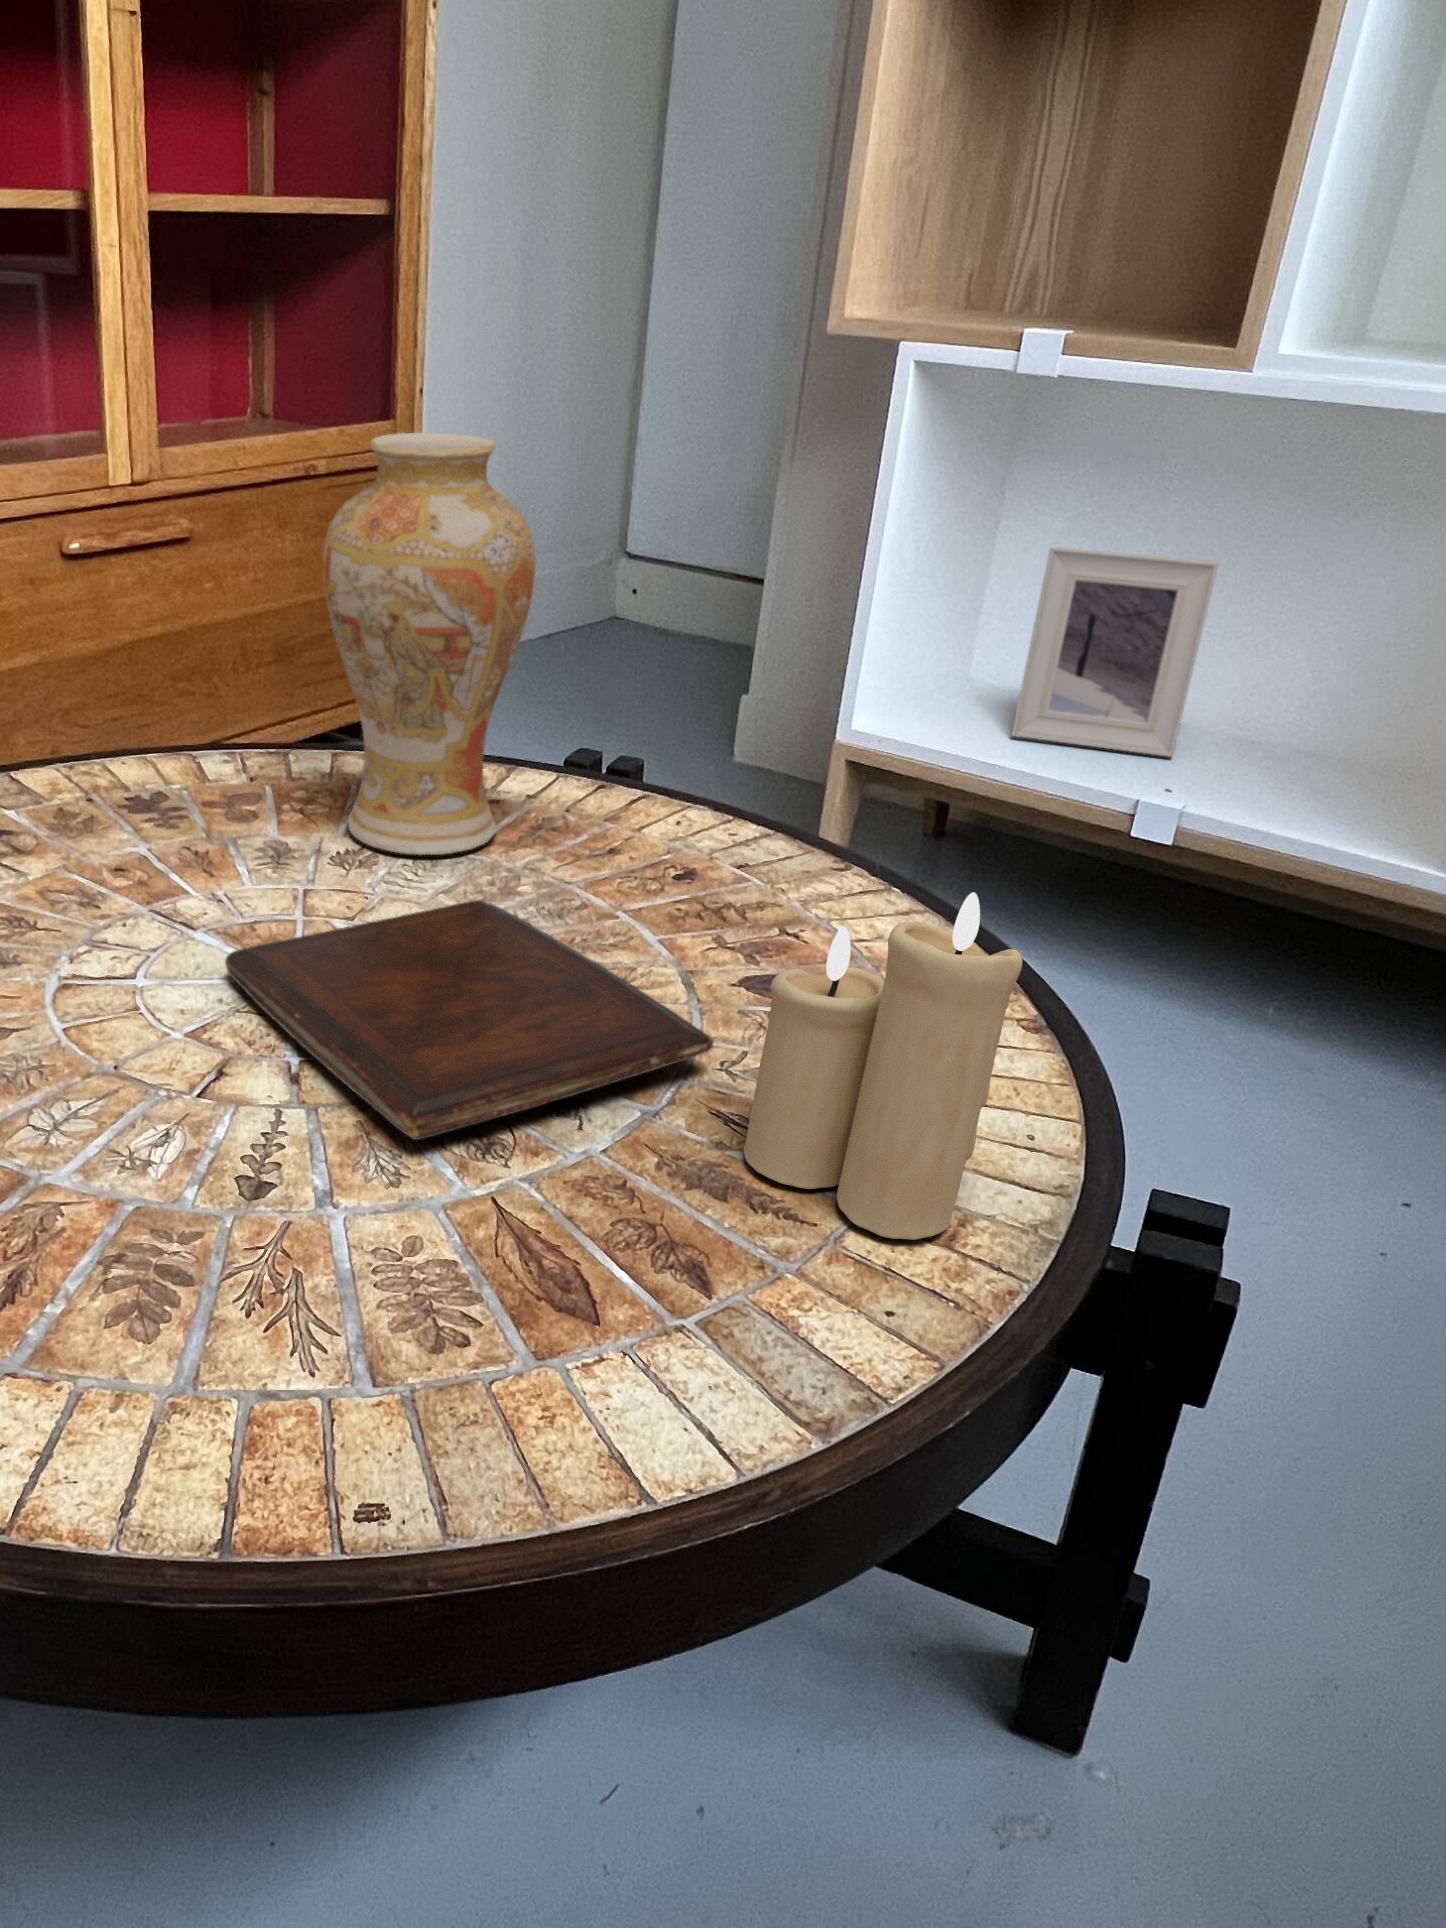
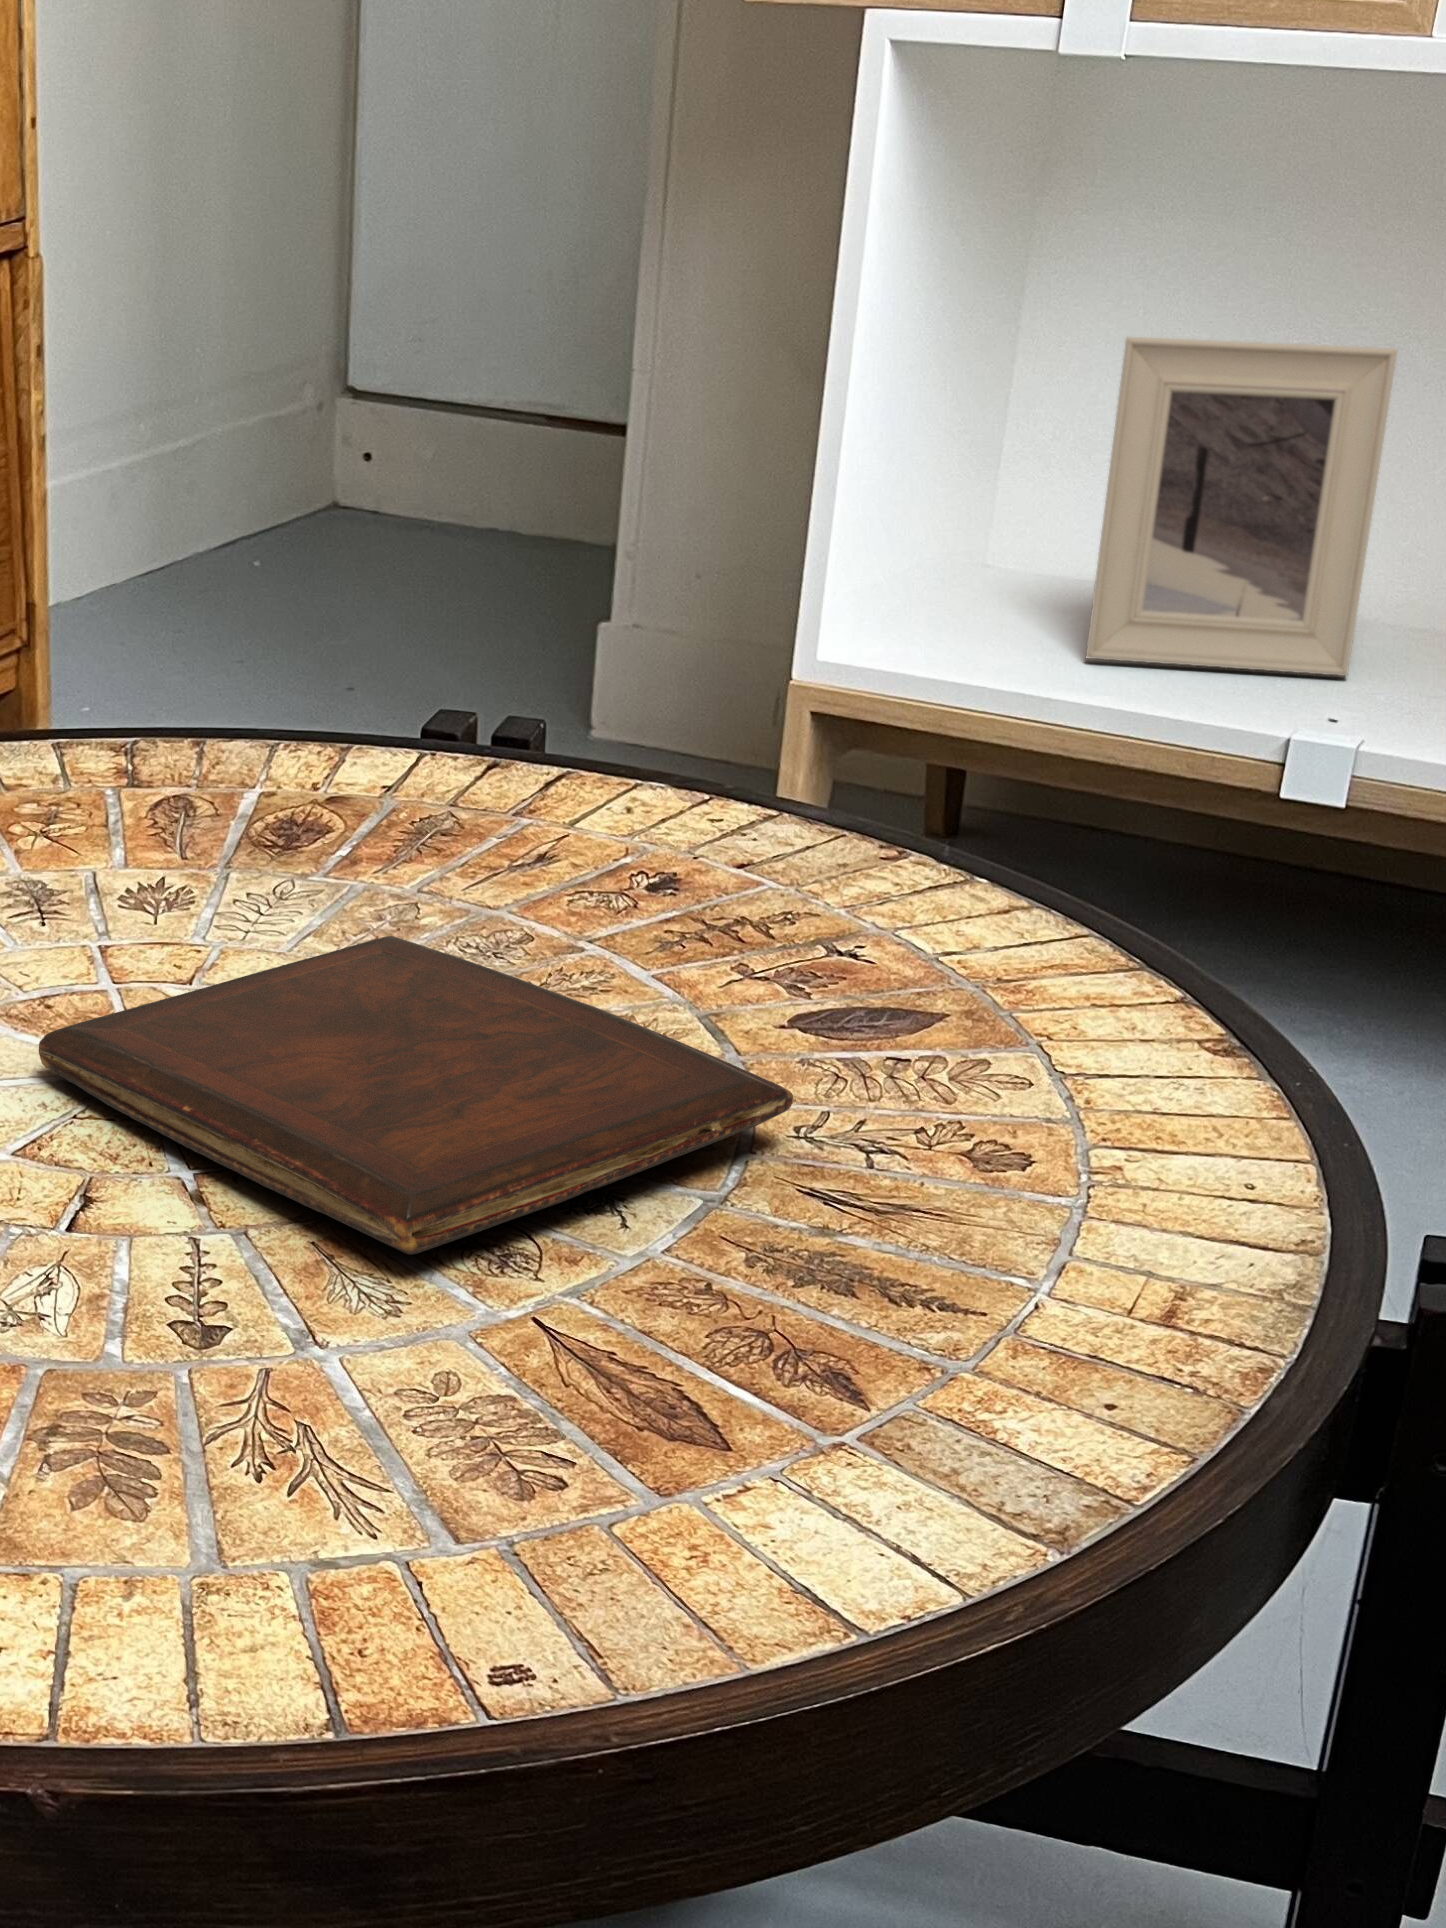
vase: present [323,433,535,855] -> none [86,221,417,884]
candle: present [744,892,1022,1240] -> none [864,830,1238,1319]

